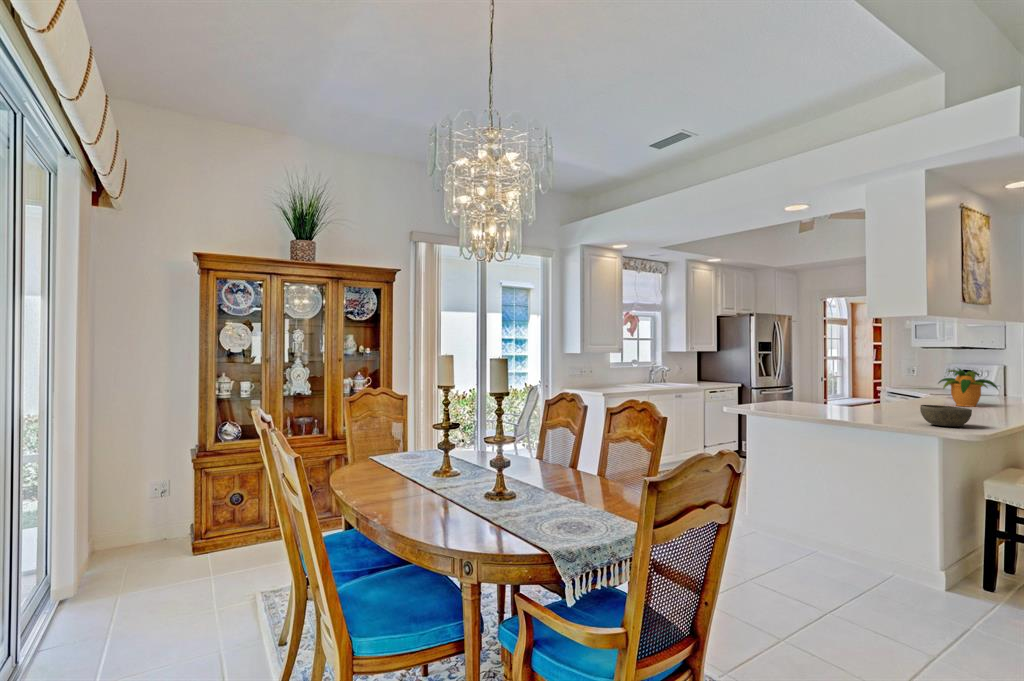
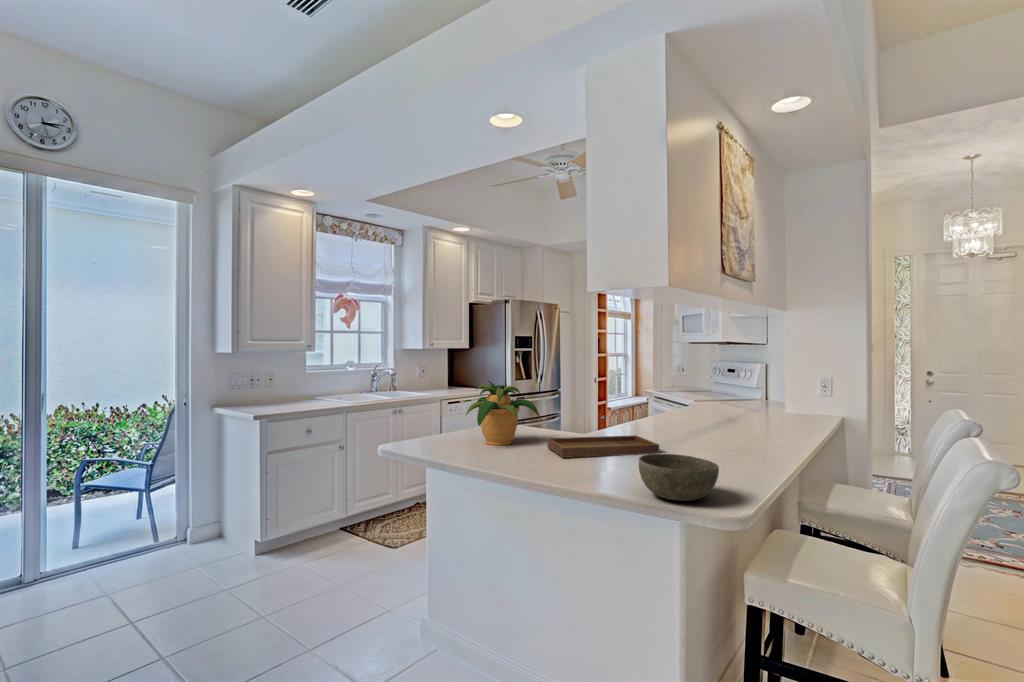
potted plant: present [939,369,998,407] -> present [466,380,540,445]
tray: none [838,391,920,414] -> present [547,416,659,458]

